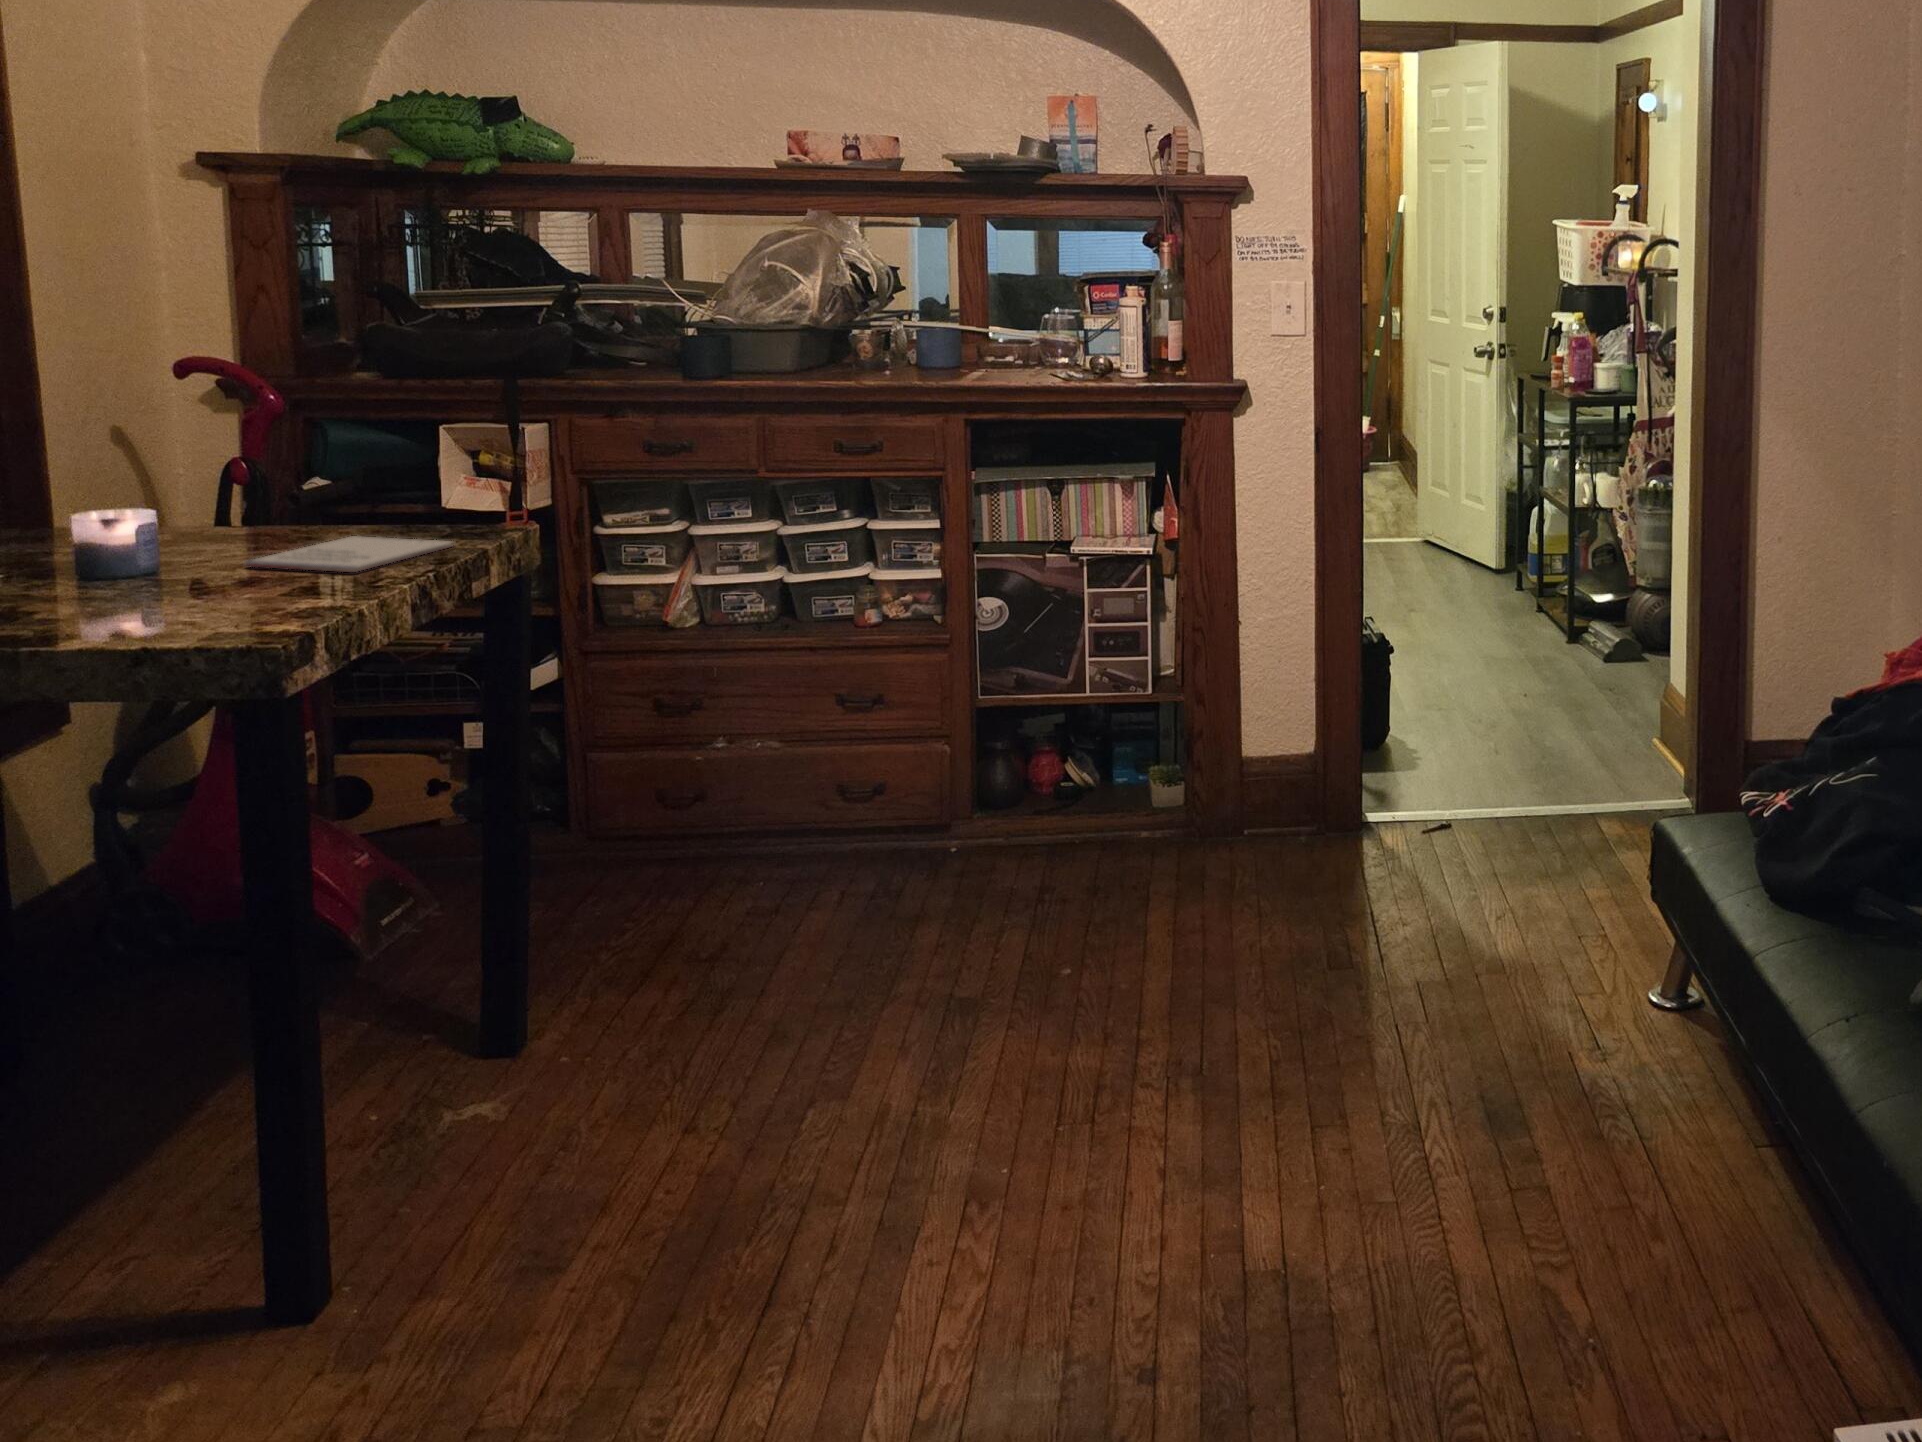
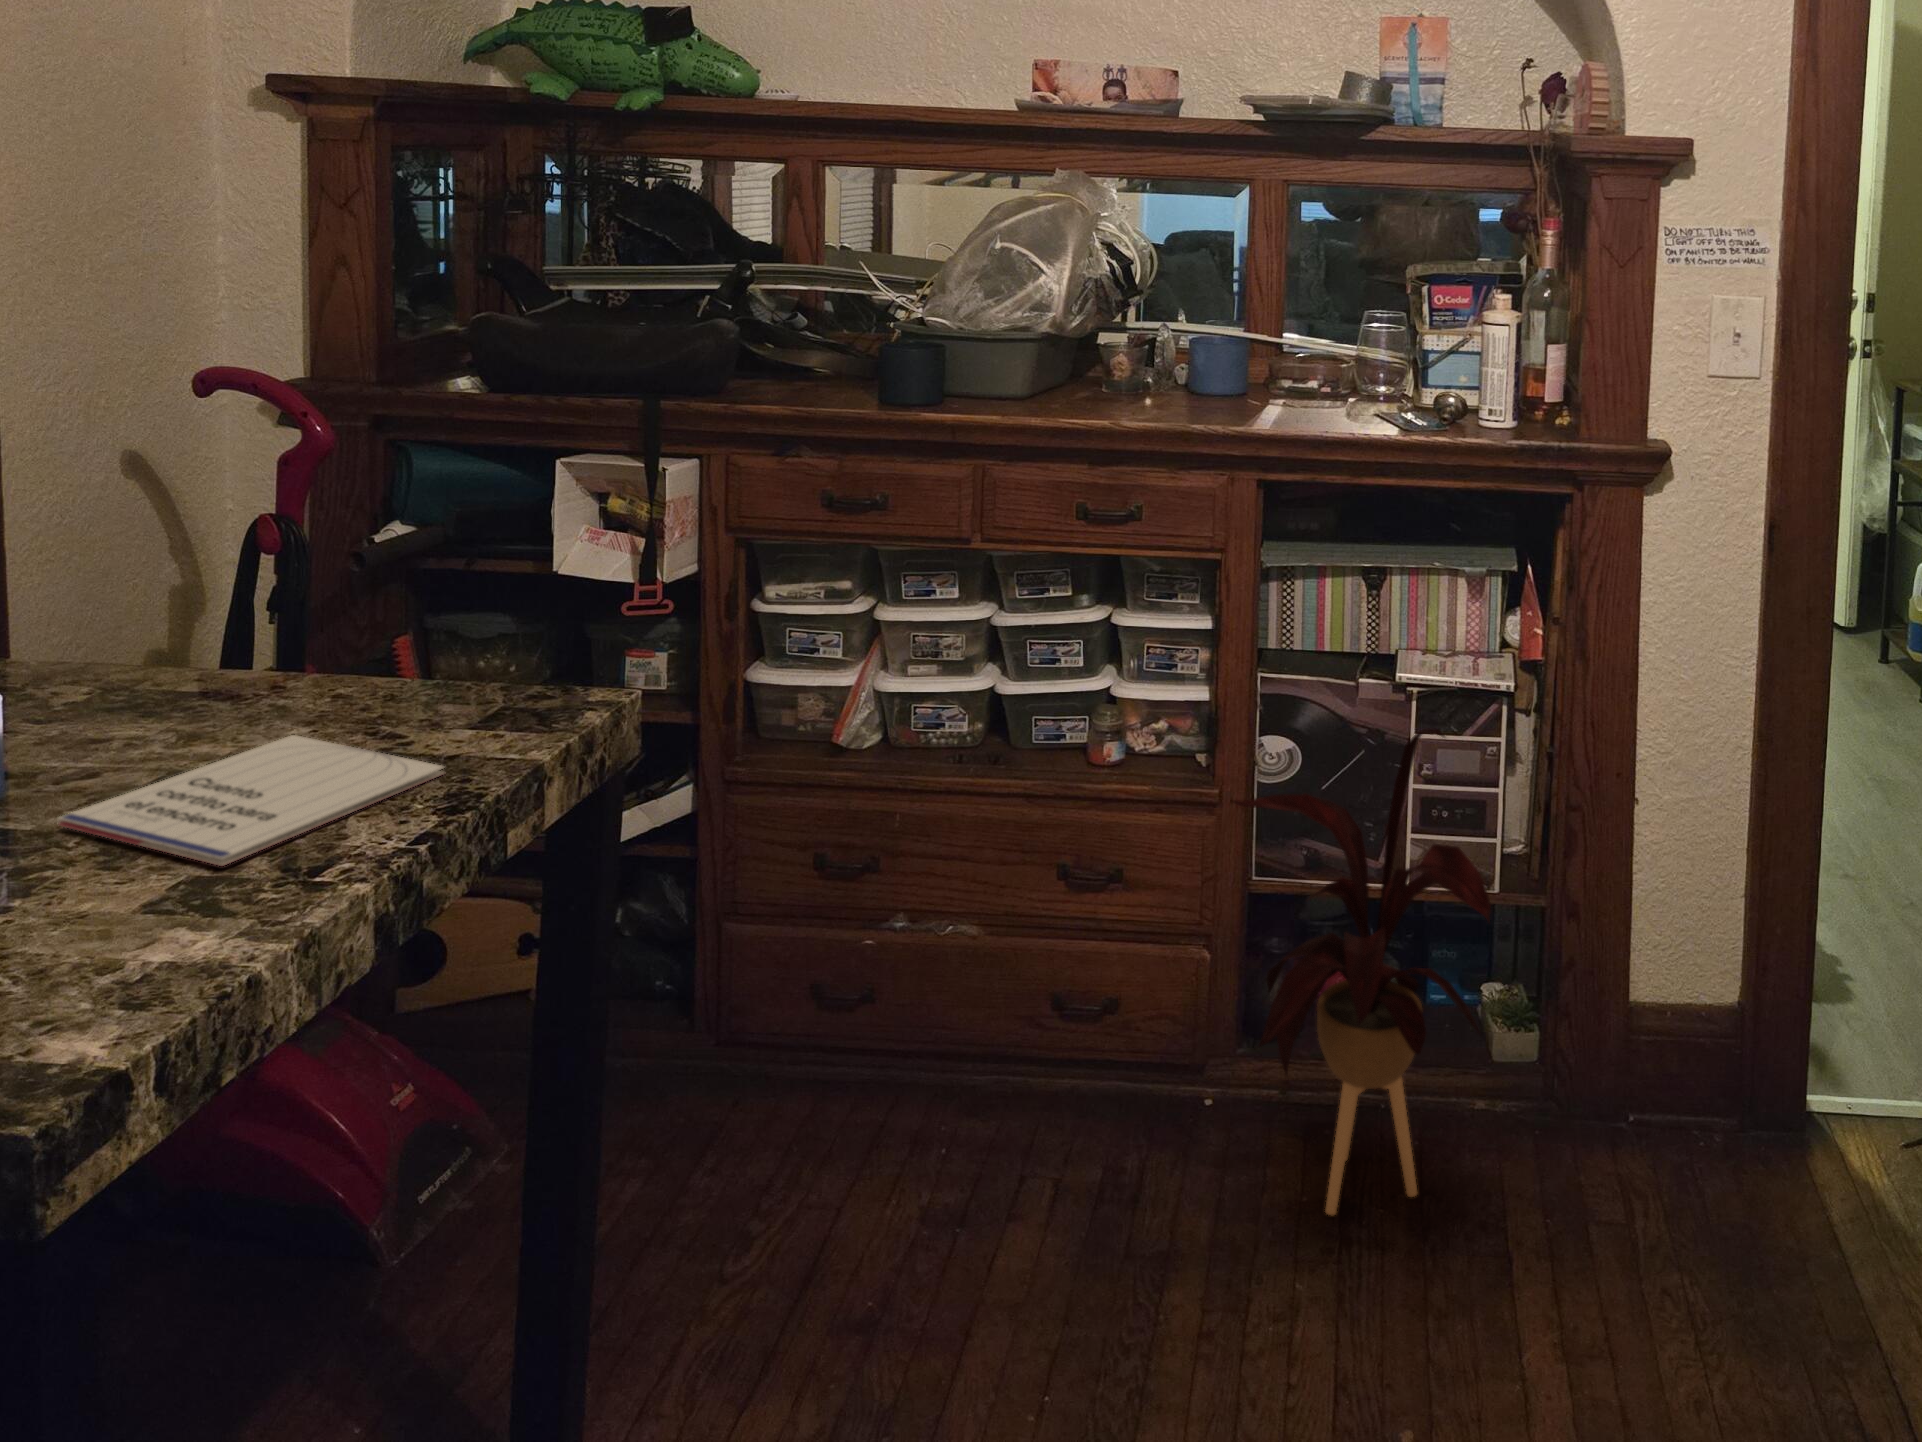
house plant: none [955,565,1125,884] -> present [1234,729,1491,1215]

